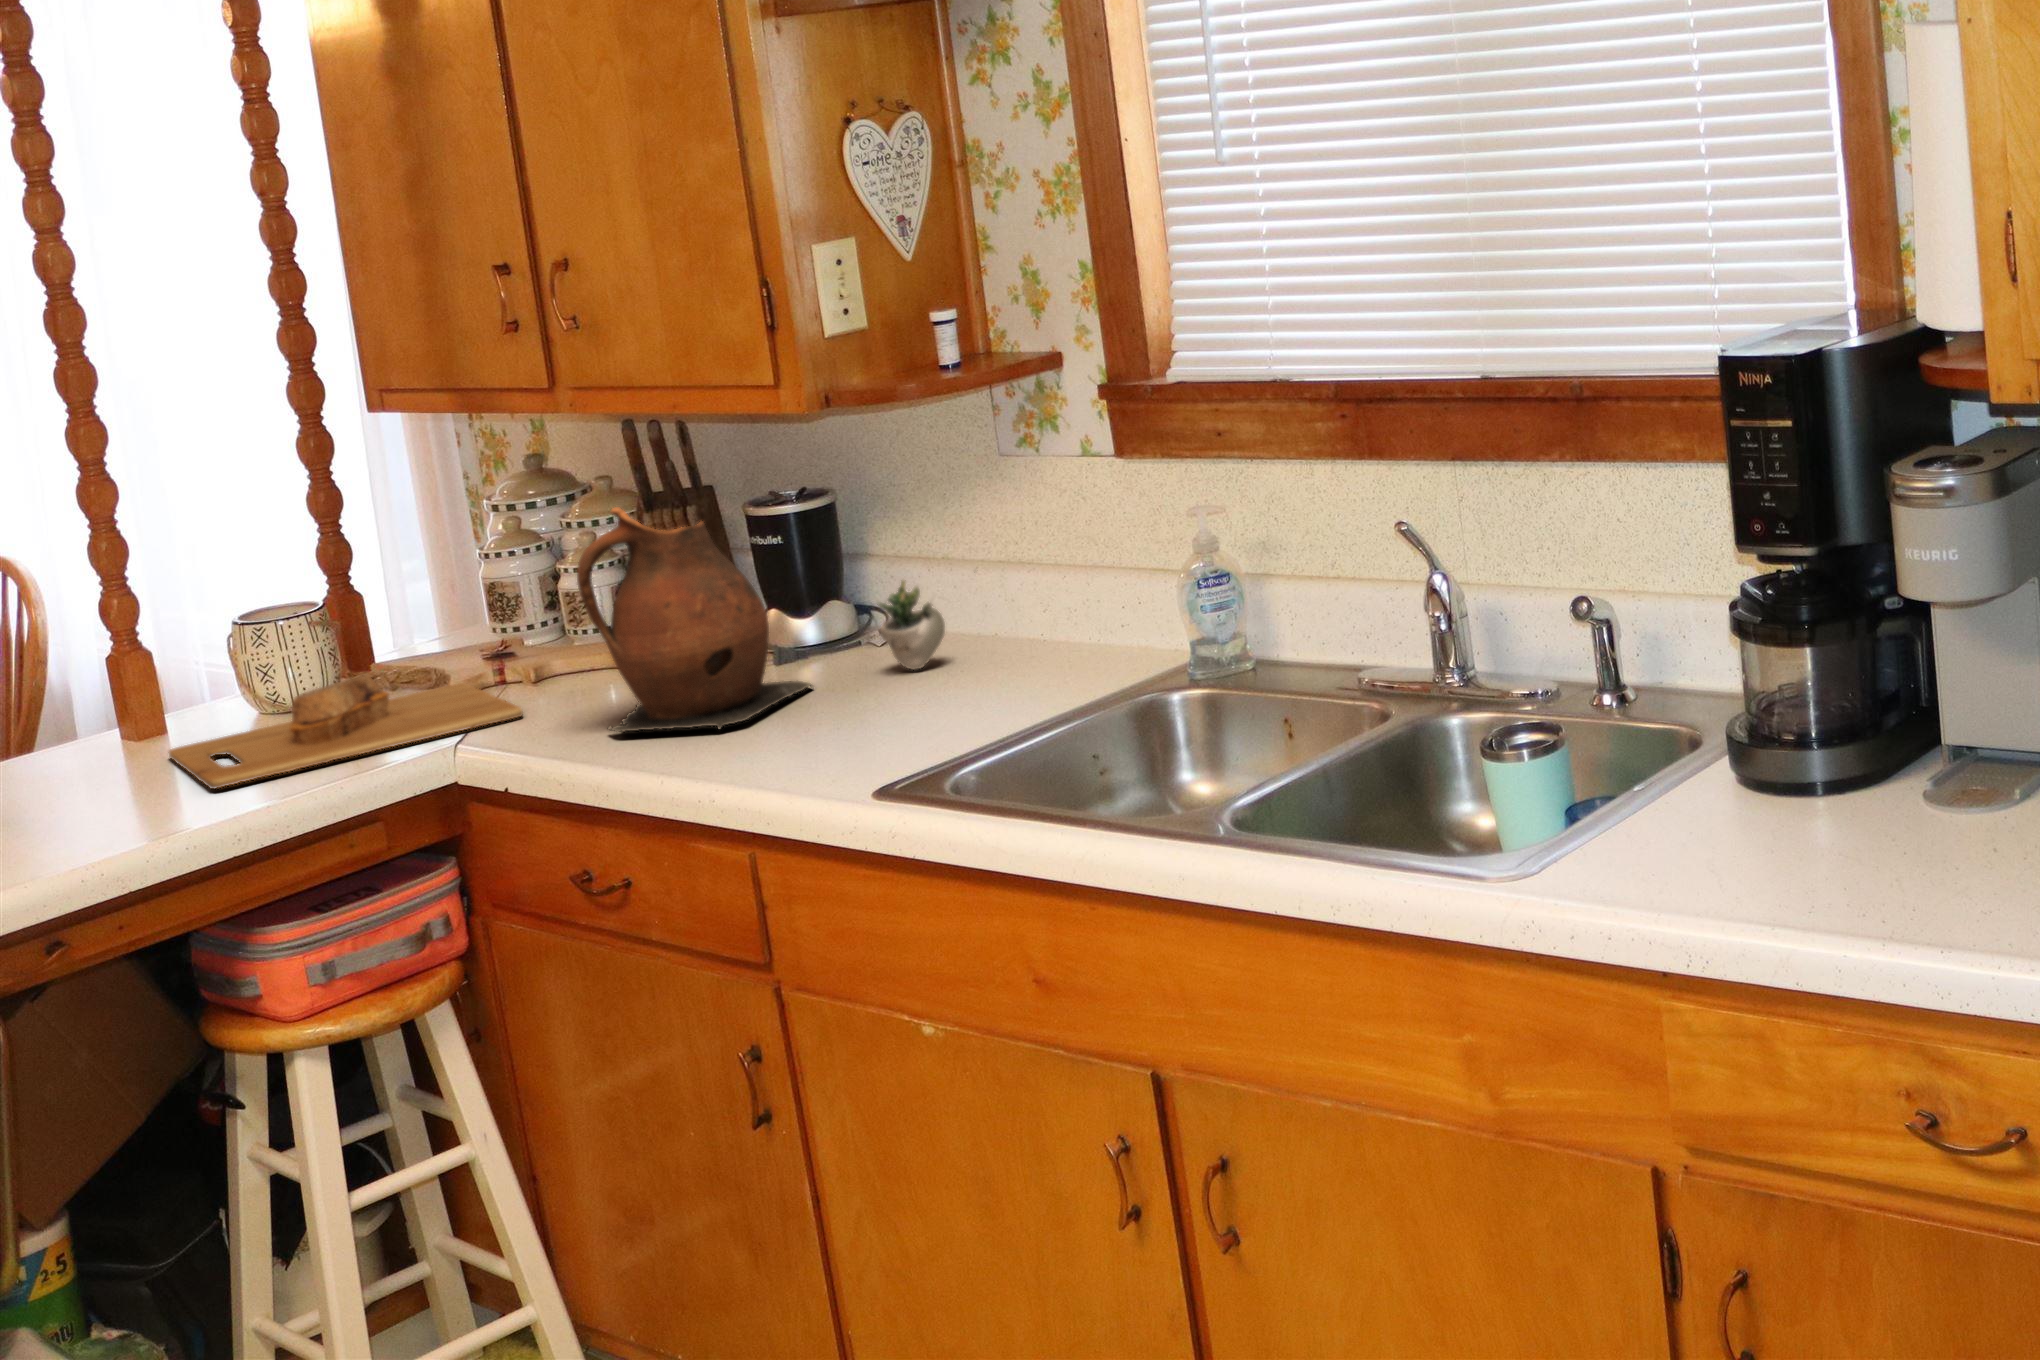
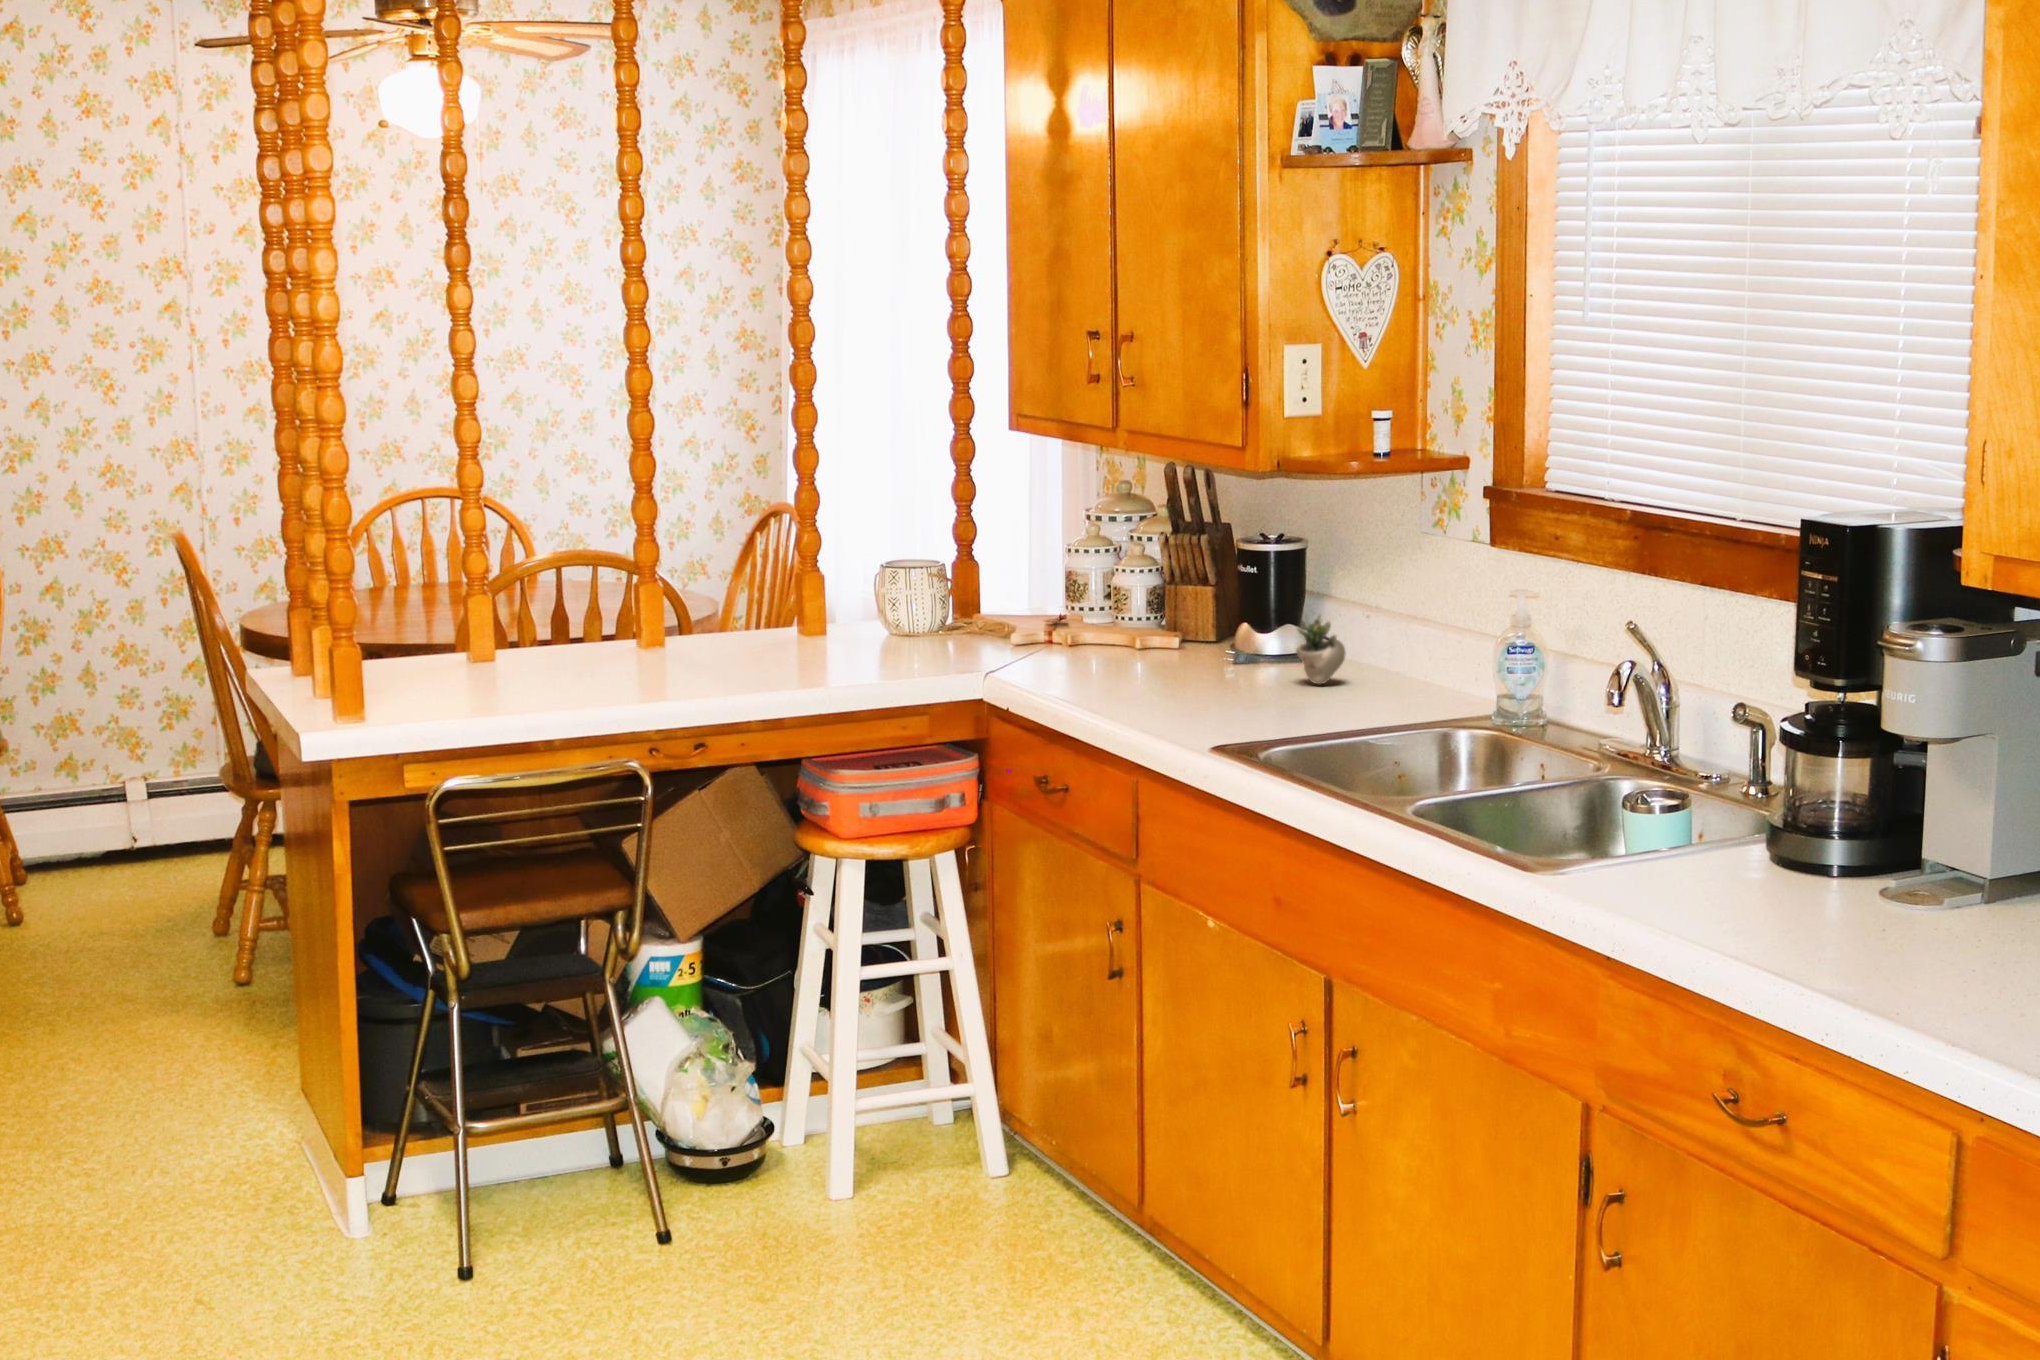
ceramic pitcher: present [577,507,813,732] -> none [1084,523,1242,699]
cutting board: present [169,675,523,789] -> none [825,617,1048,675]

